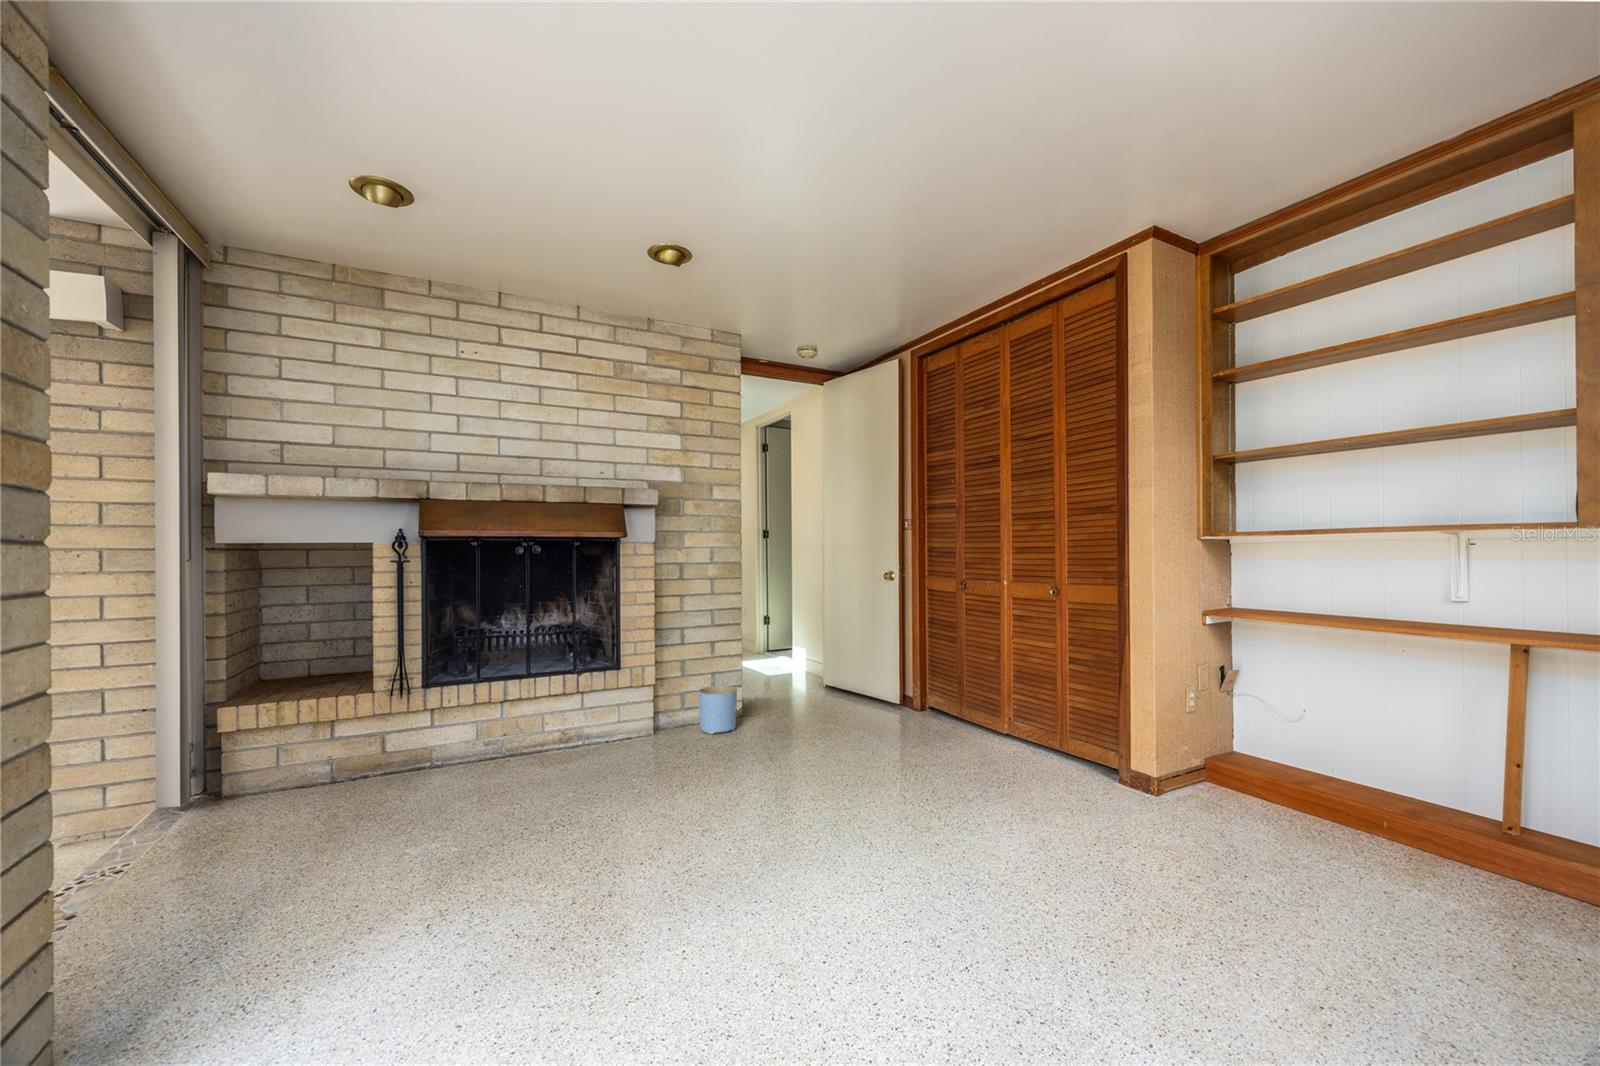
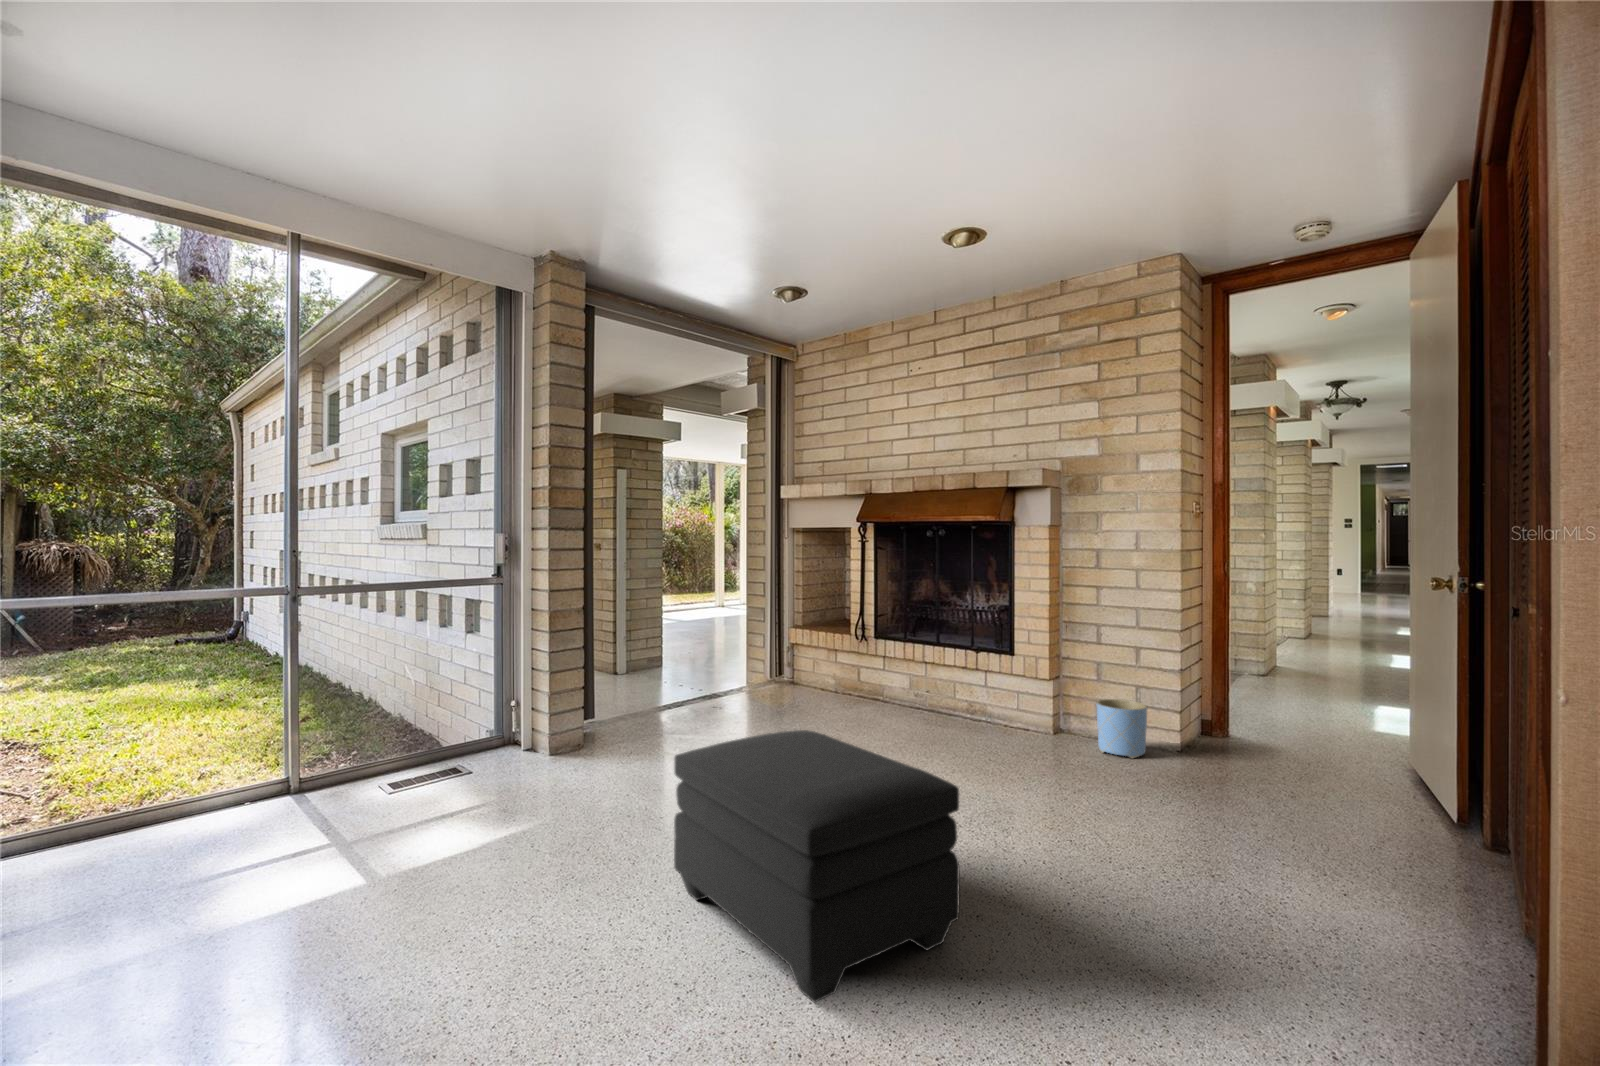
ottoman: none [818,752,1128,1017] -> present [674,730,960,1002]

